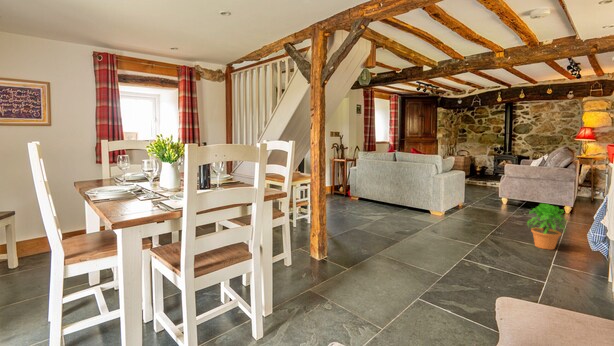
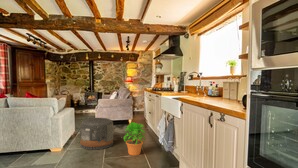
pouf: none [469,192,519,232] -> present [80,118,113,150]

